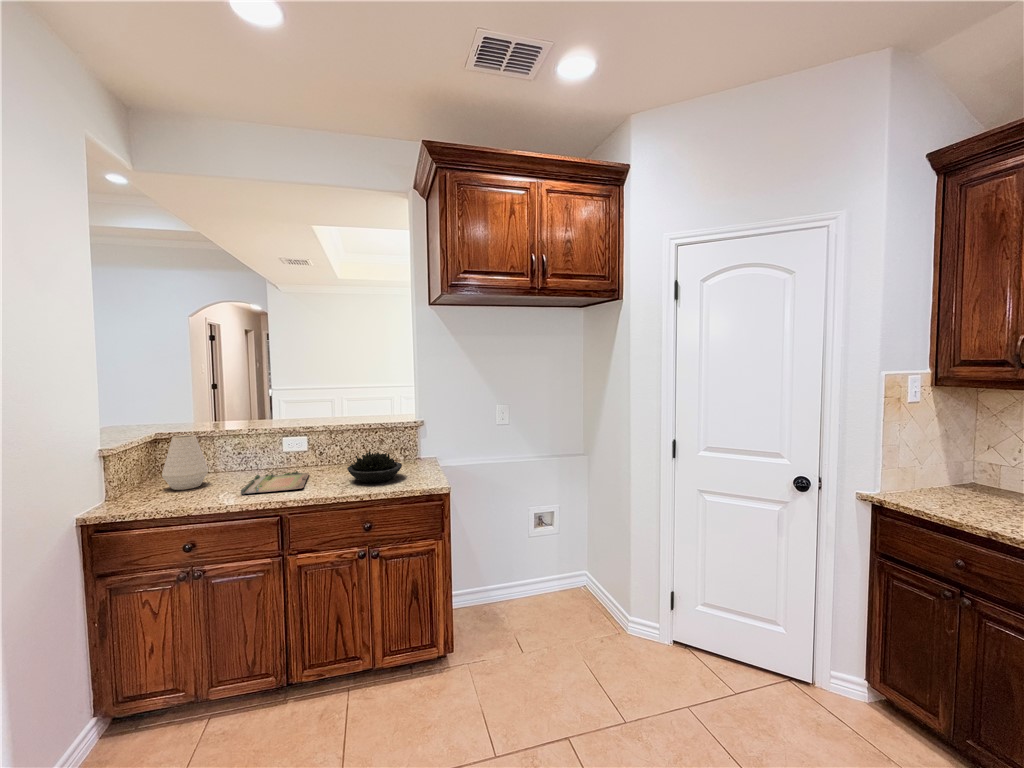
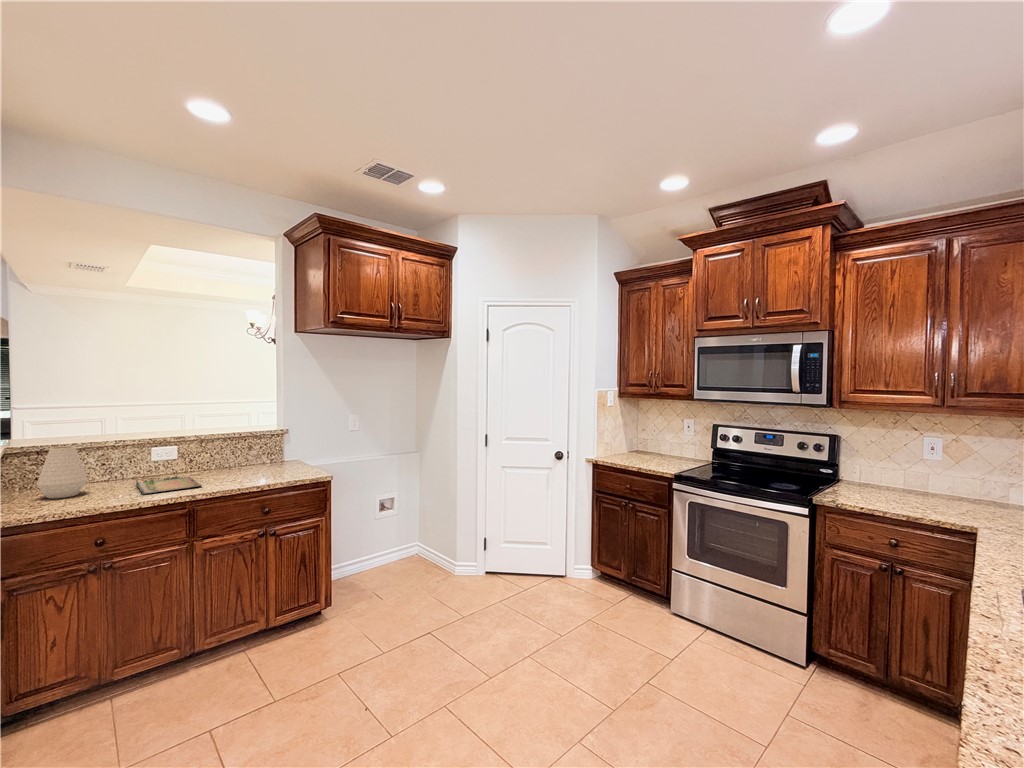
succulent plant: present [347,451,402,483] -> none [237,453,286,478]

